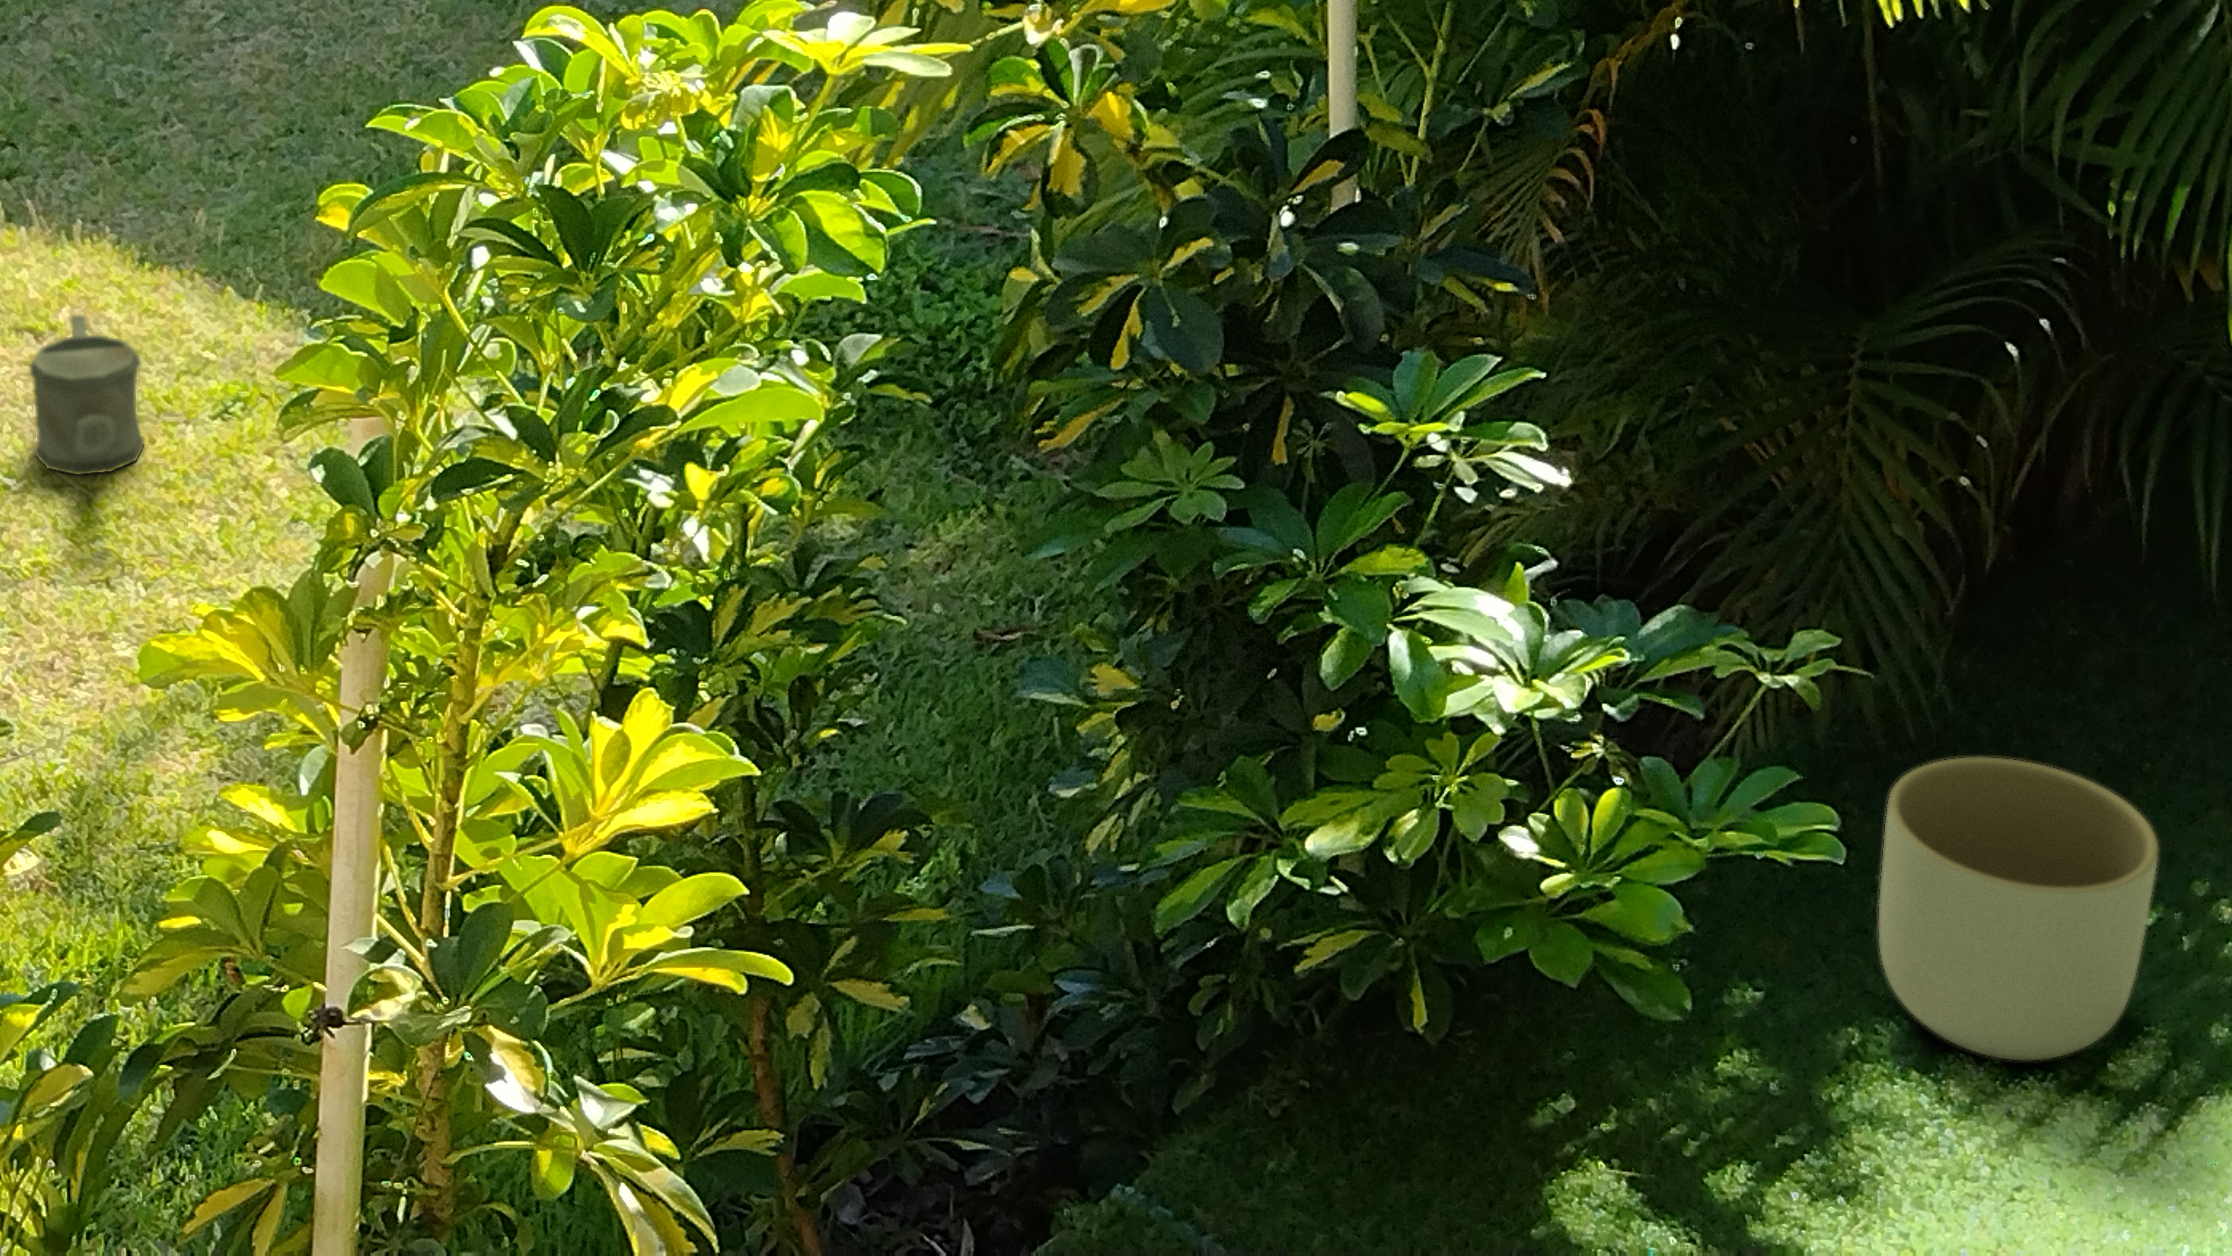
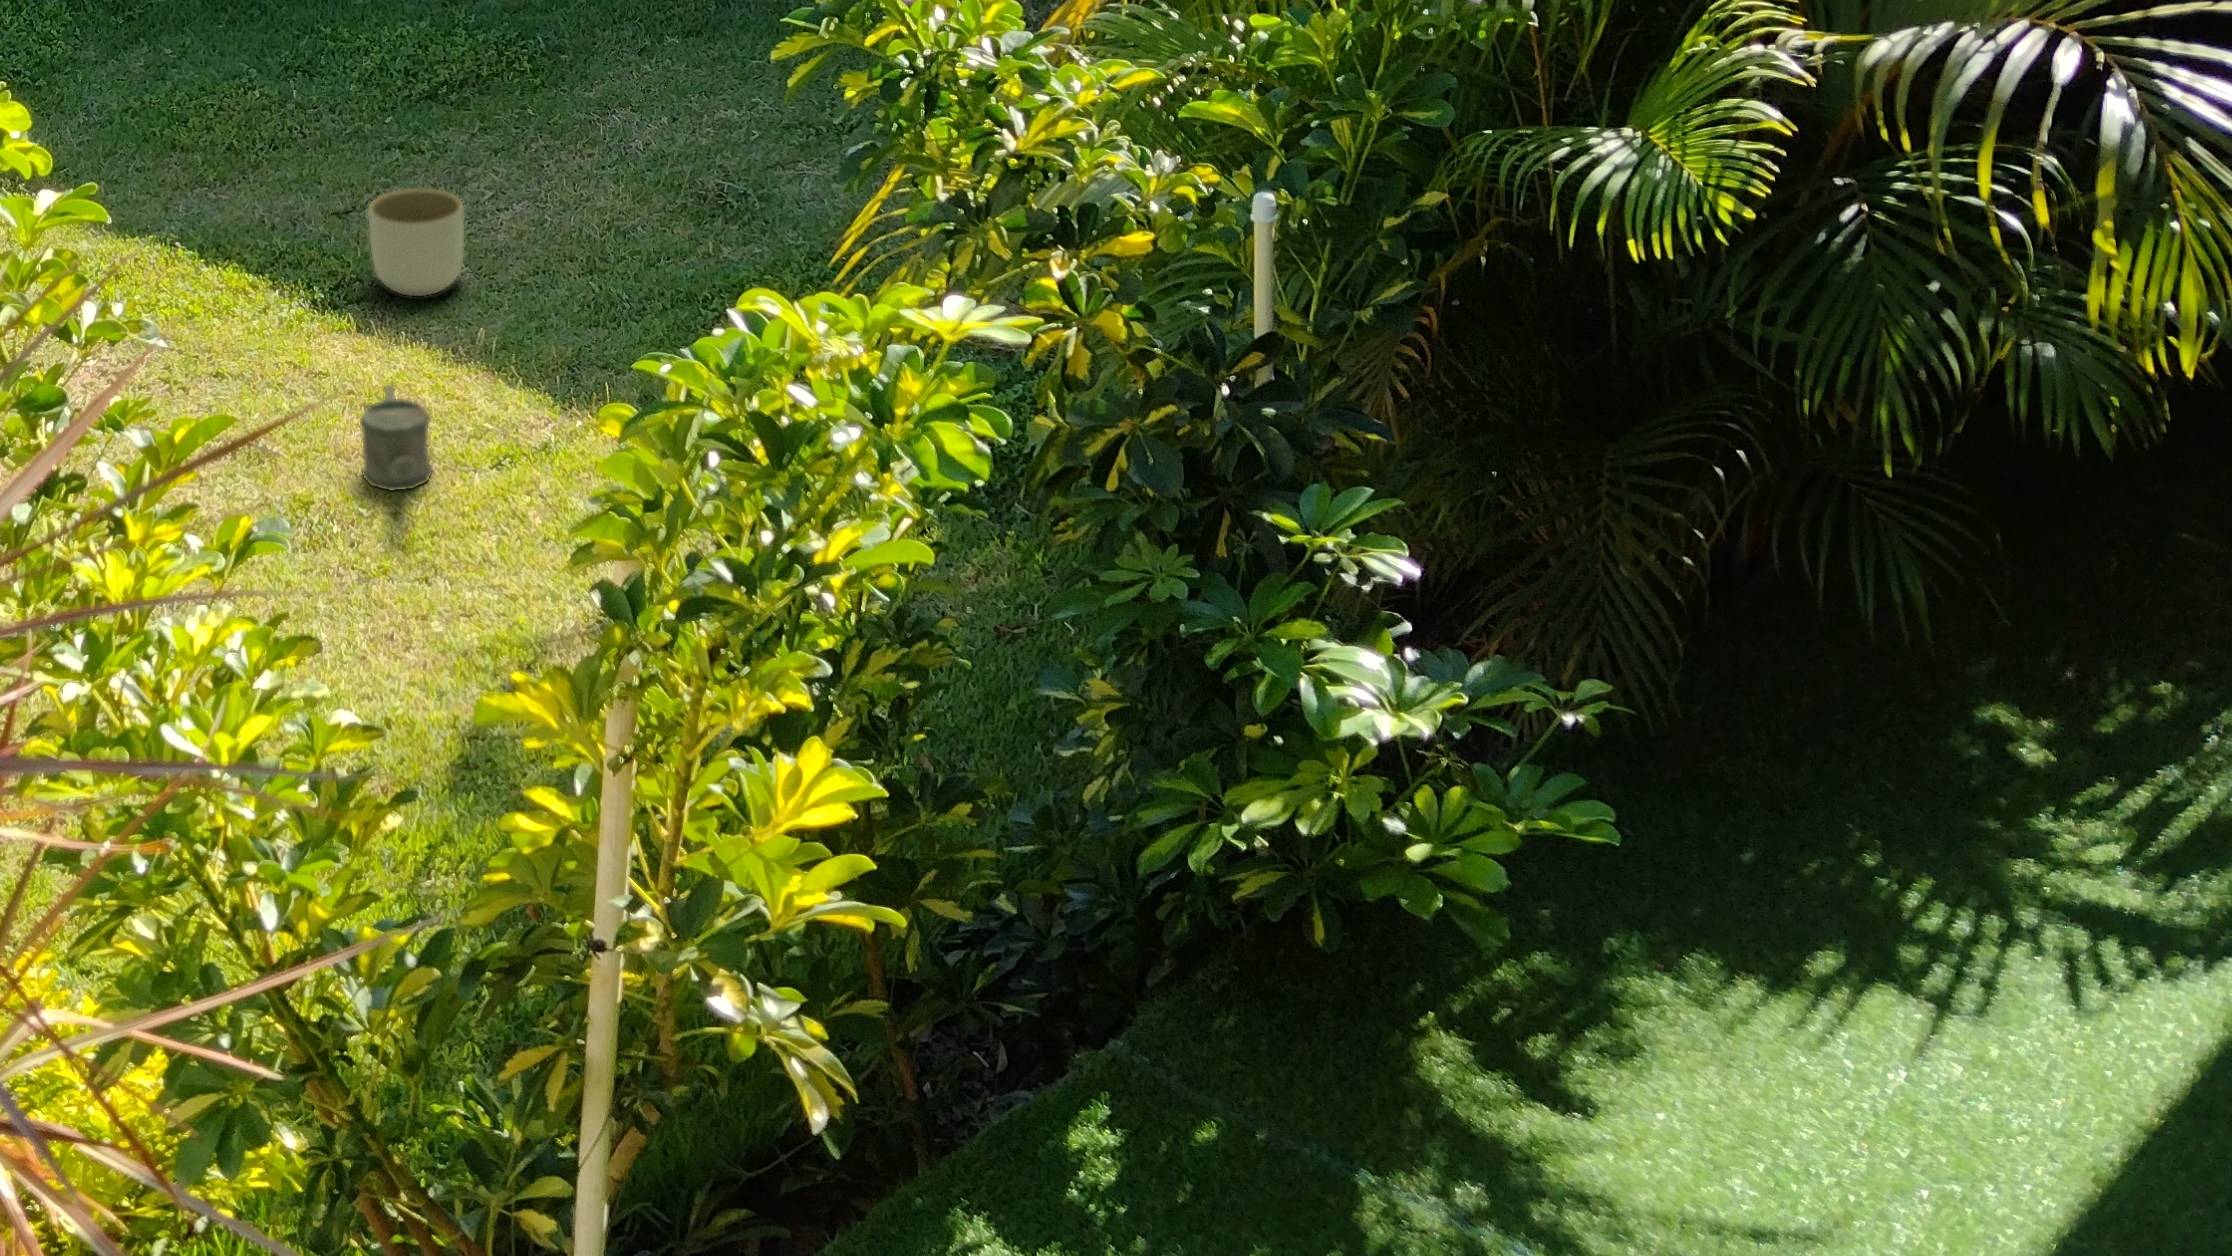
planter: present [1879,757,2158,1060] -> present [368,189,464,296]

